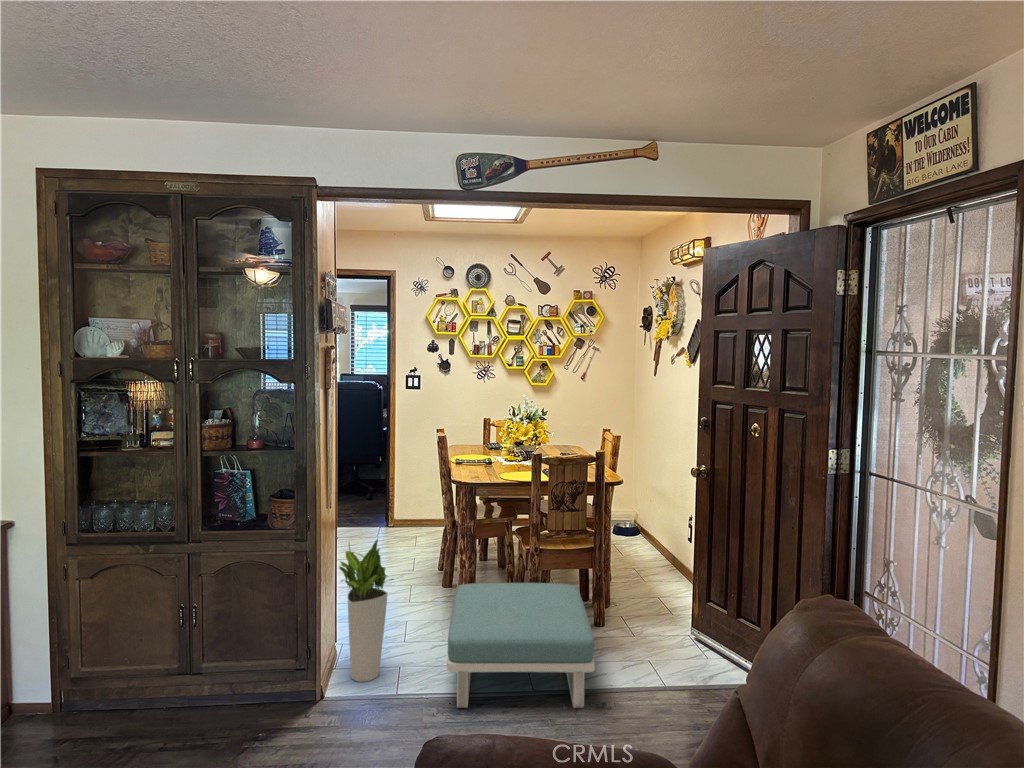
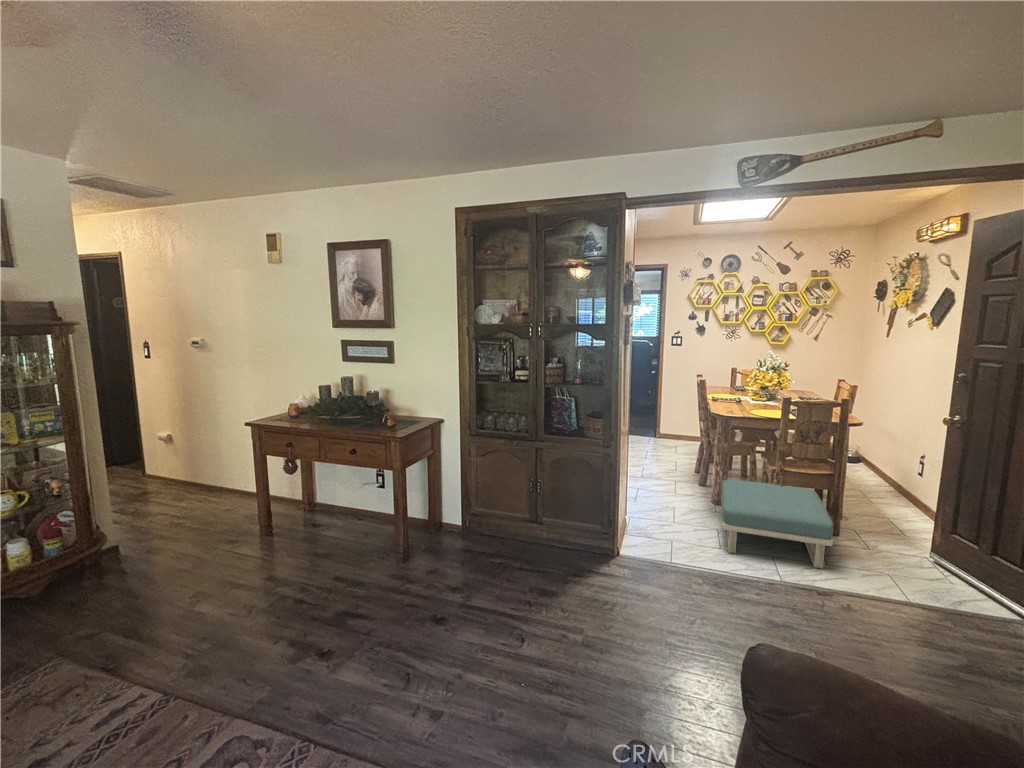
planter: present [339,539,394,682] -> none [648,444,685,529]

